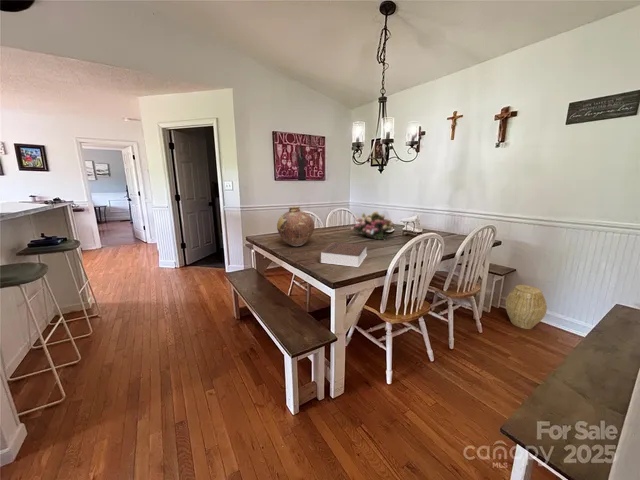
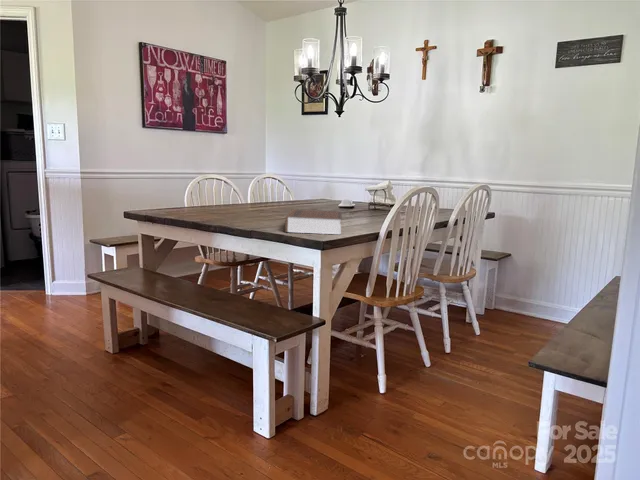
vase: present [277,206,314,246] -> none [203,159,260,219]
flower arrangement: present [351,211,394,240] -> none [301,172,364,212]
woven basket: present [505,285,547,329] -> none [502,272,548,328]

